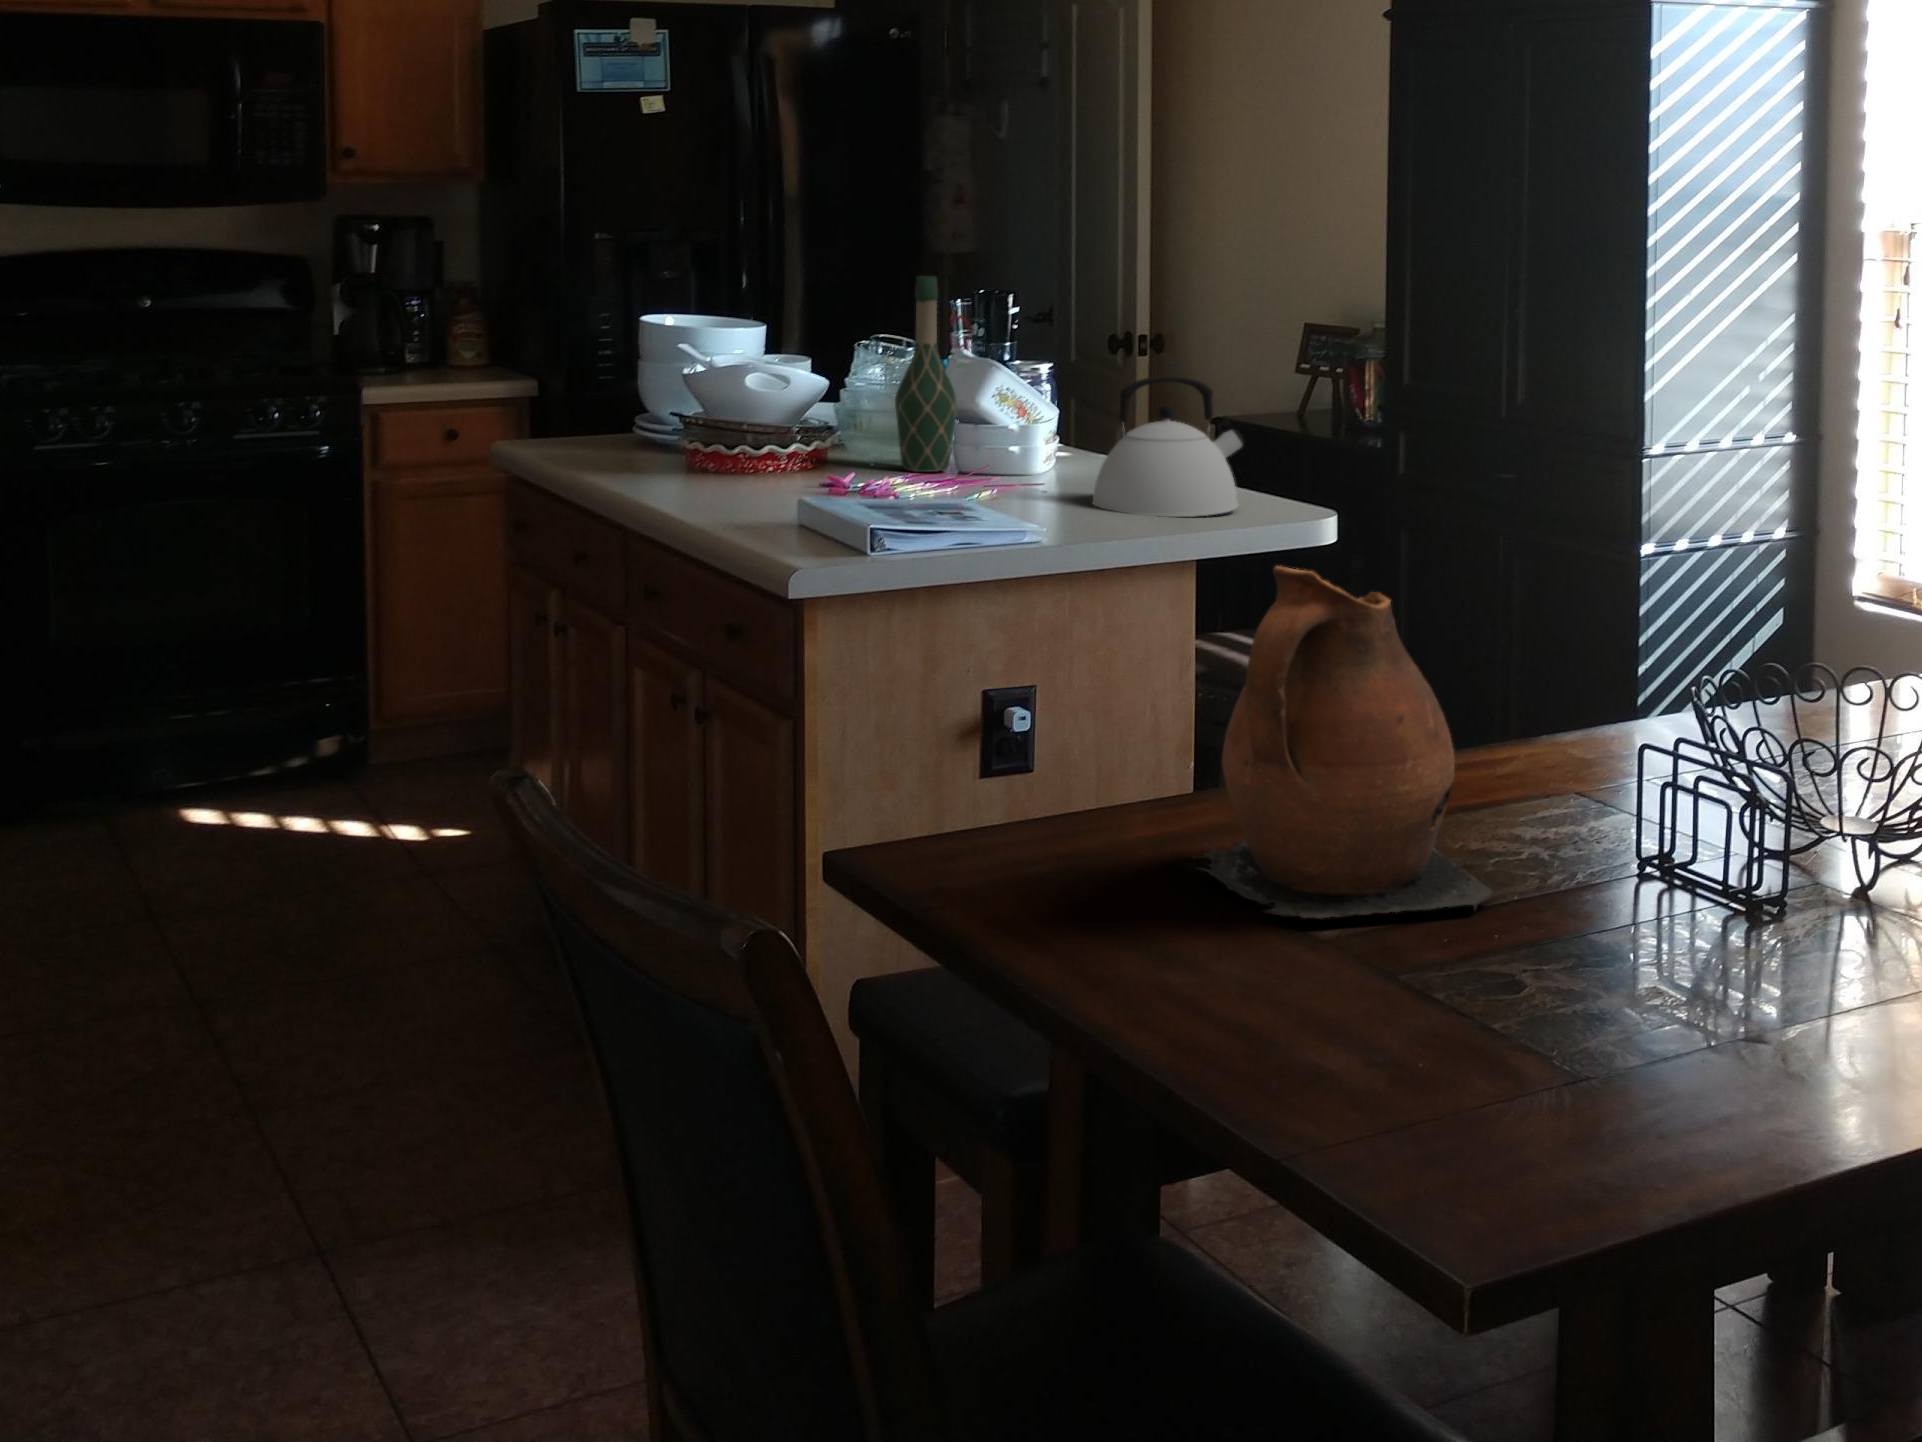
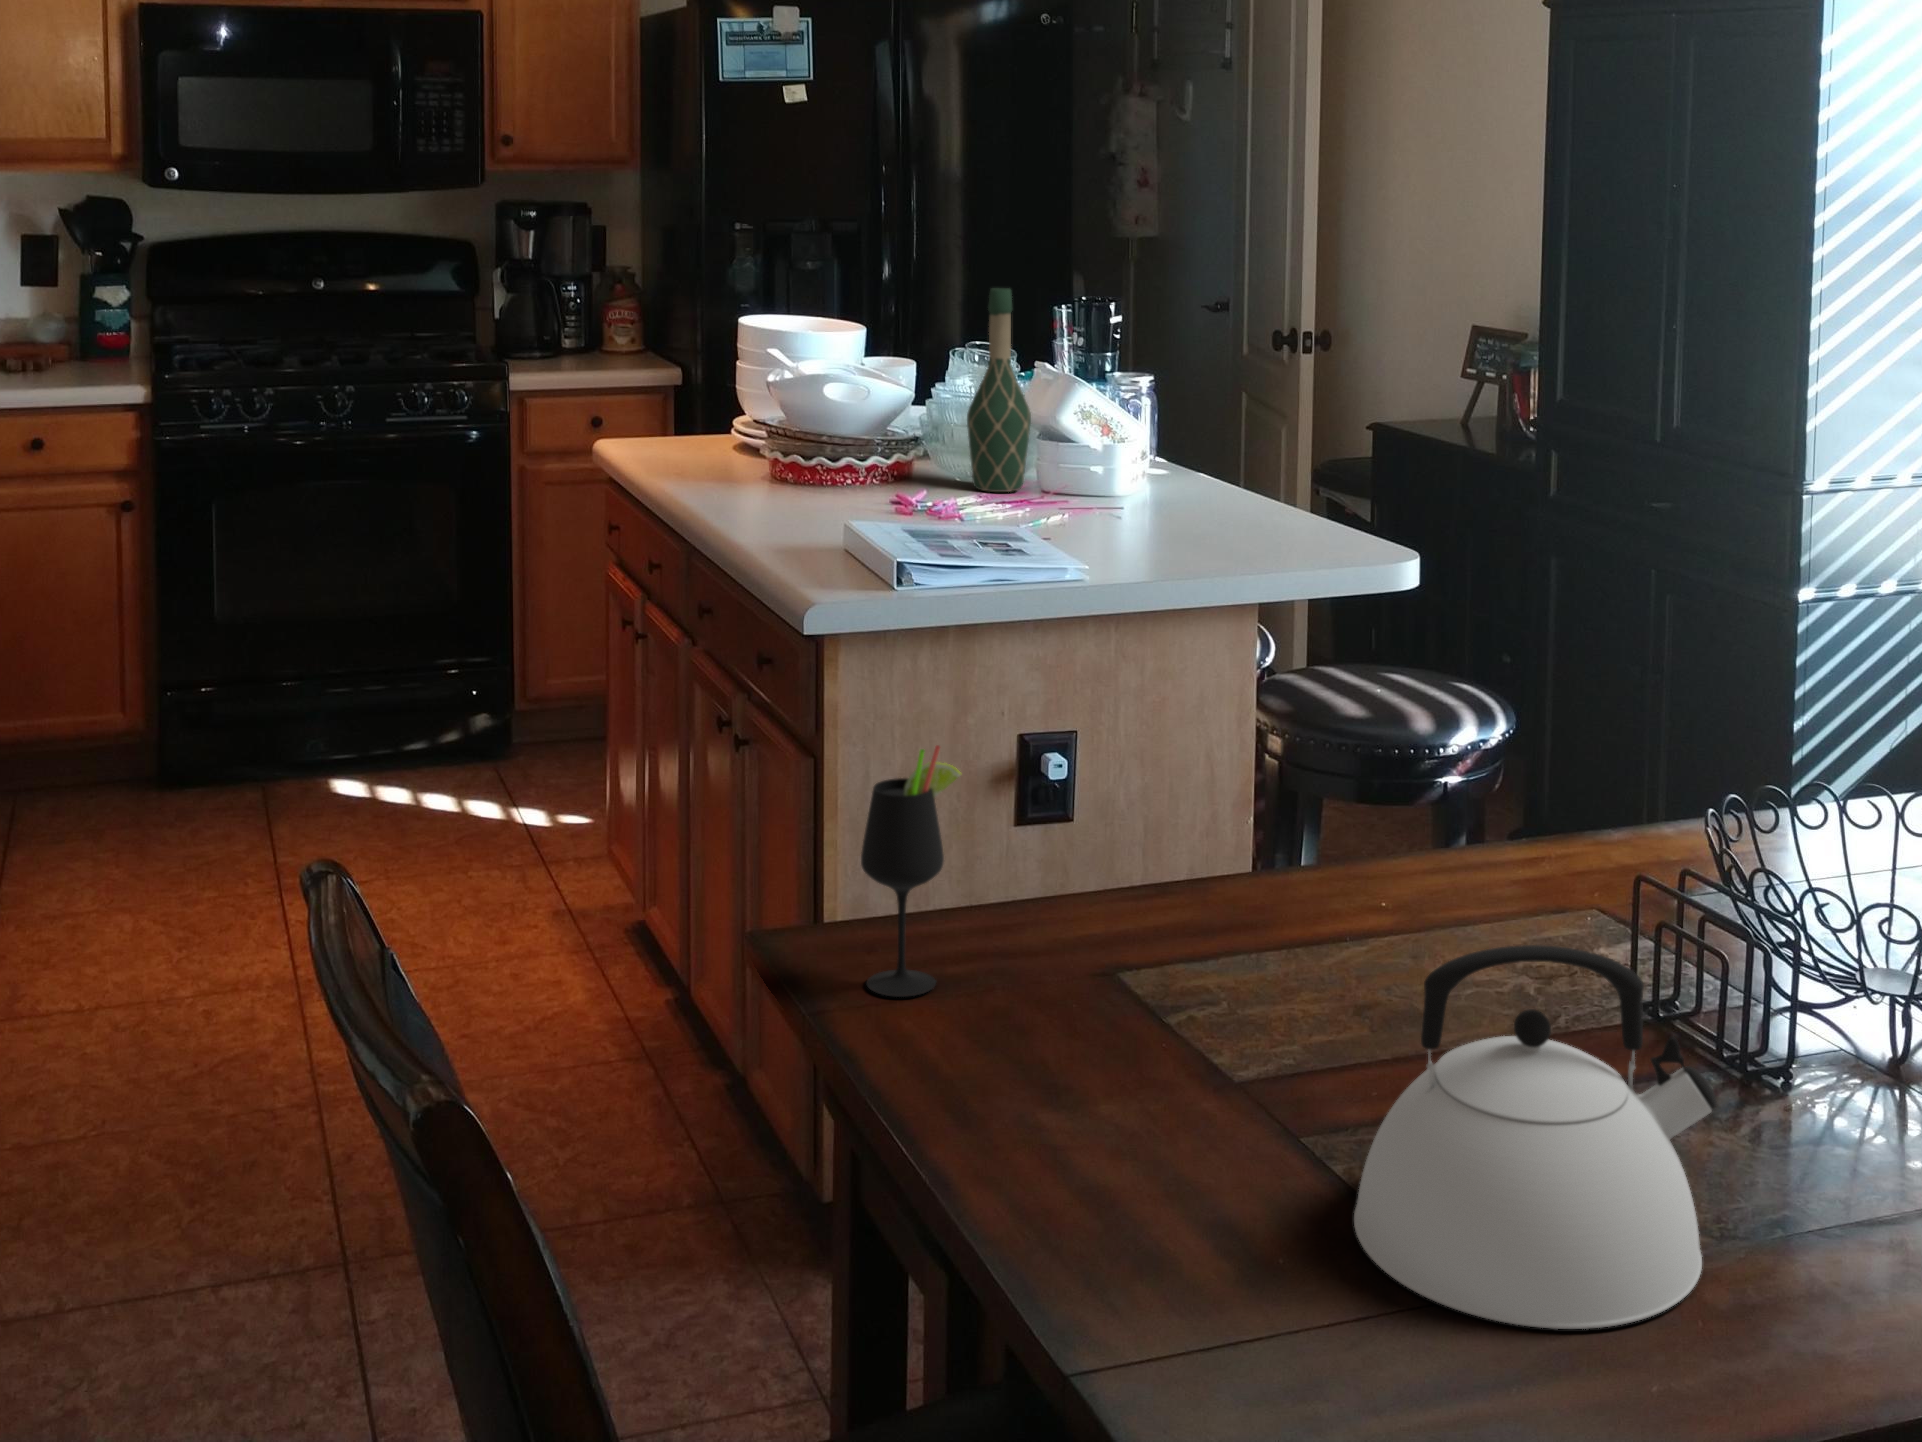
kettle: present [1093,376,1244,517] -> present [1354,945,1717,1329]
ceramic pitcher: present [1193,566,1493,919] -> none [1113,662,1433,1060]
wine glass: none [963,654,1056,892] -> present [861,745,961,997]

